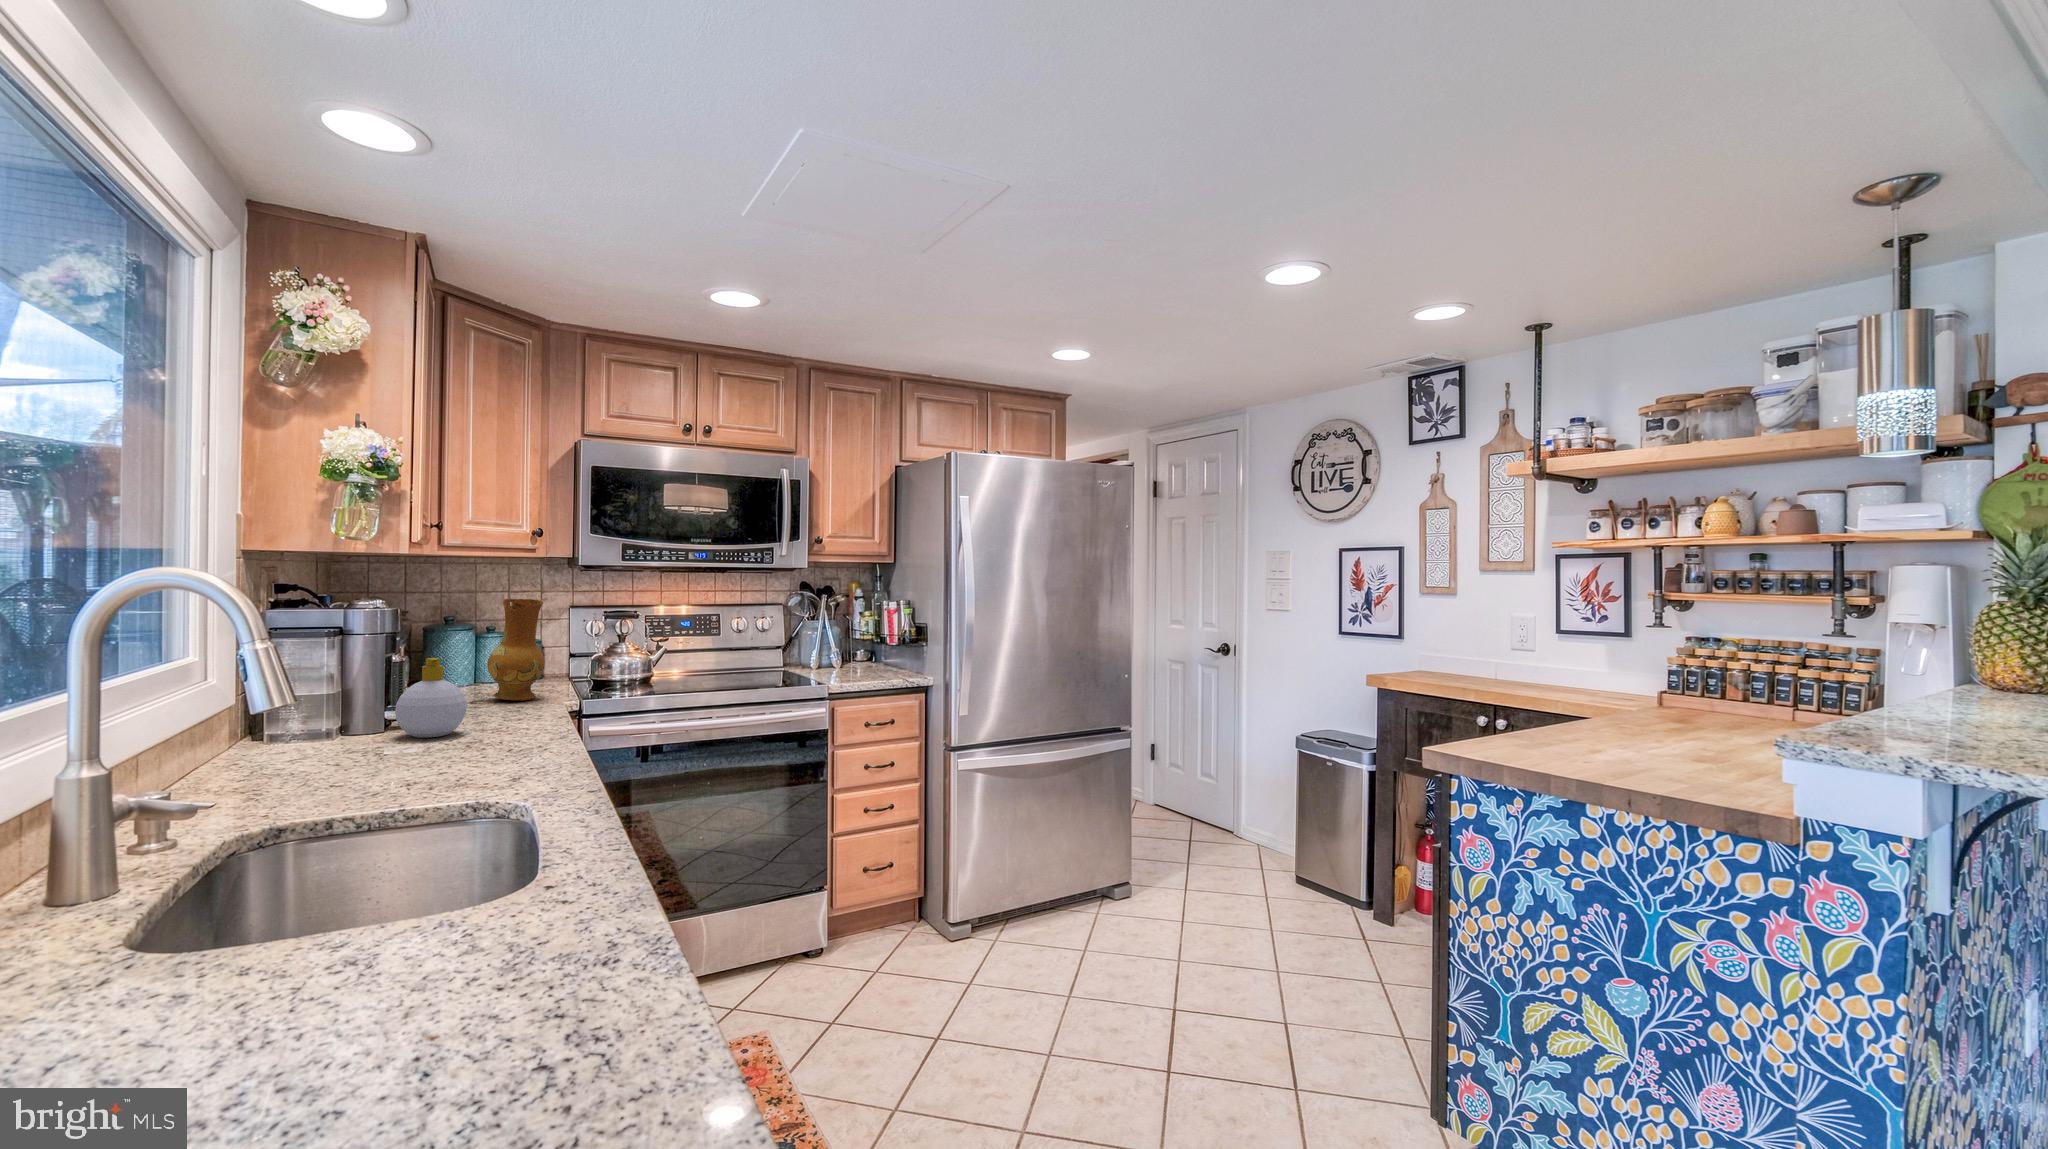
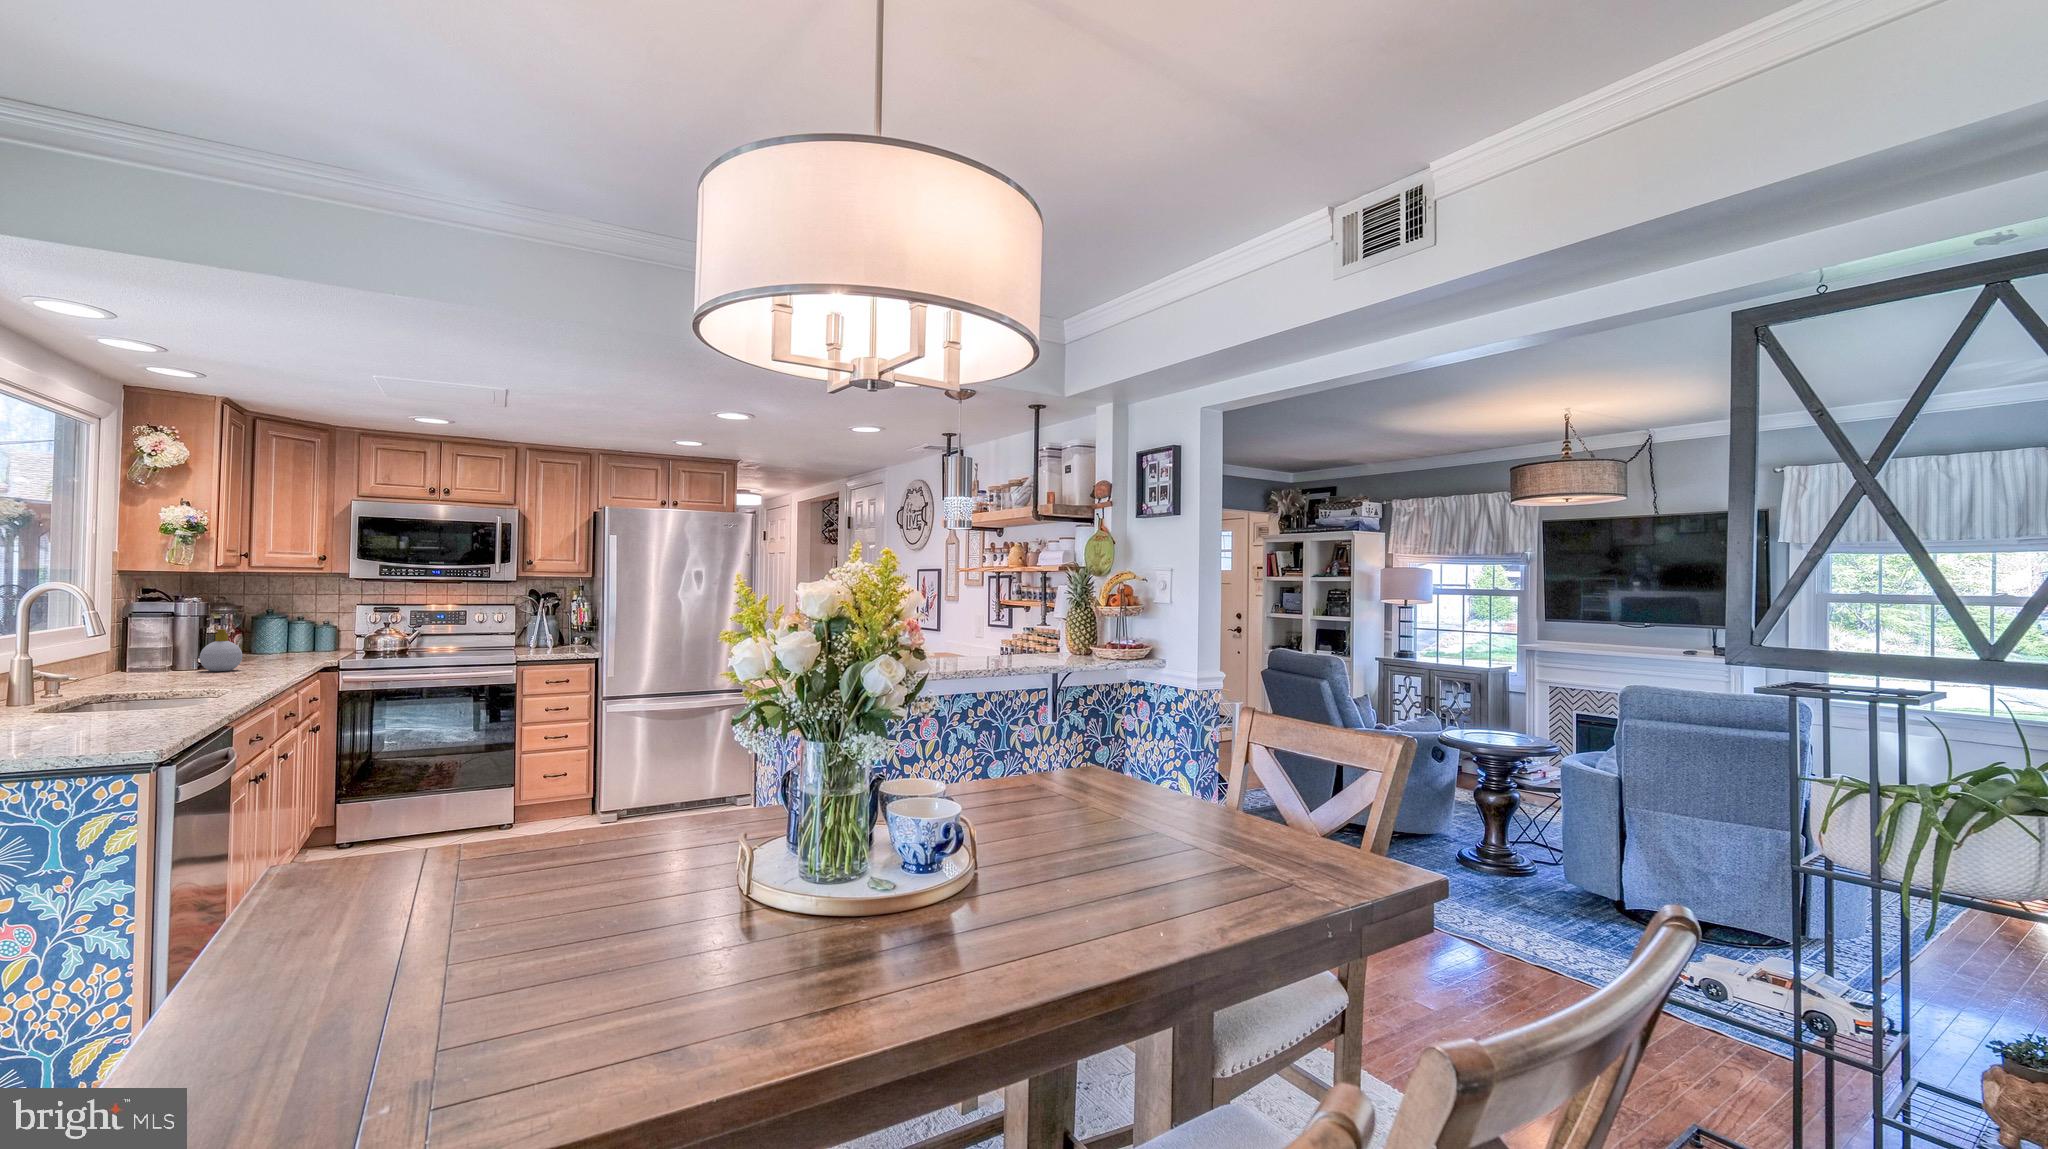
ceramic jug: present [487,598,545,701] -> none [276,600,314,660]

